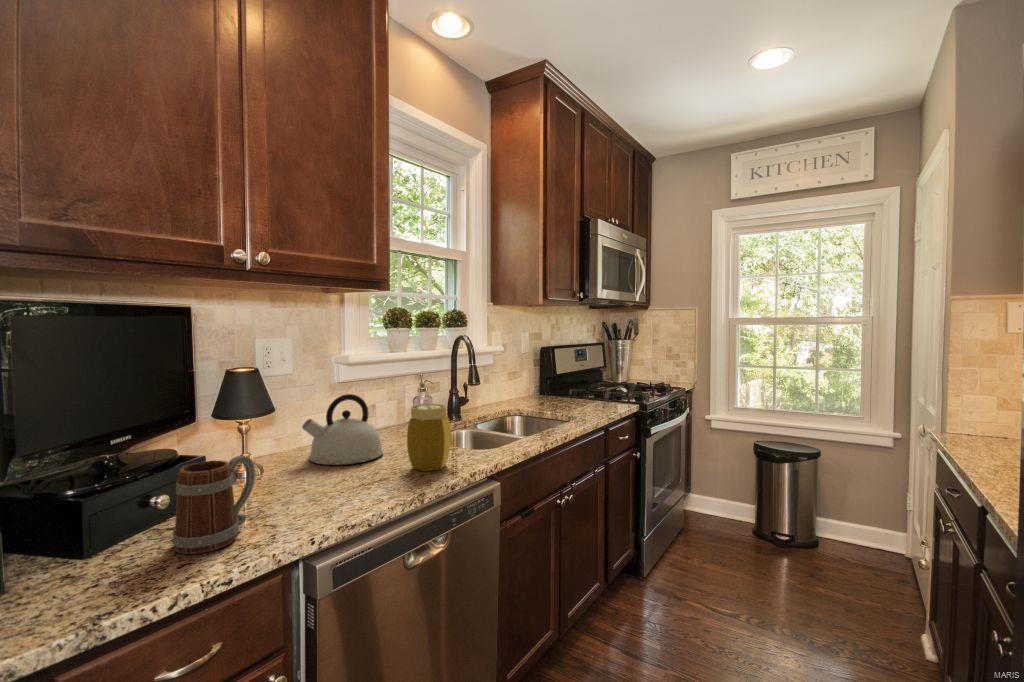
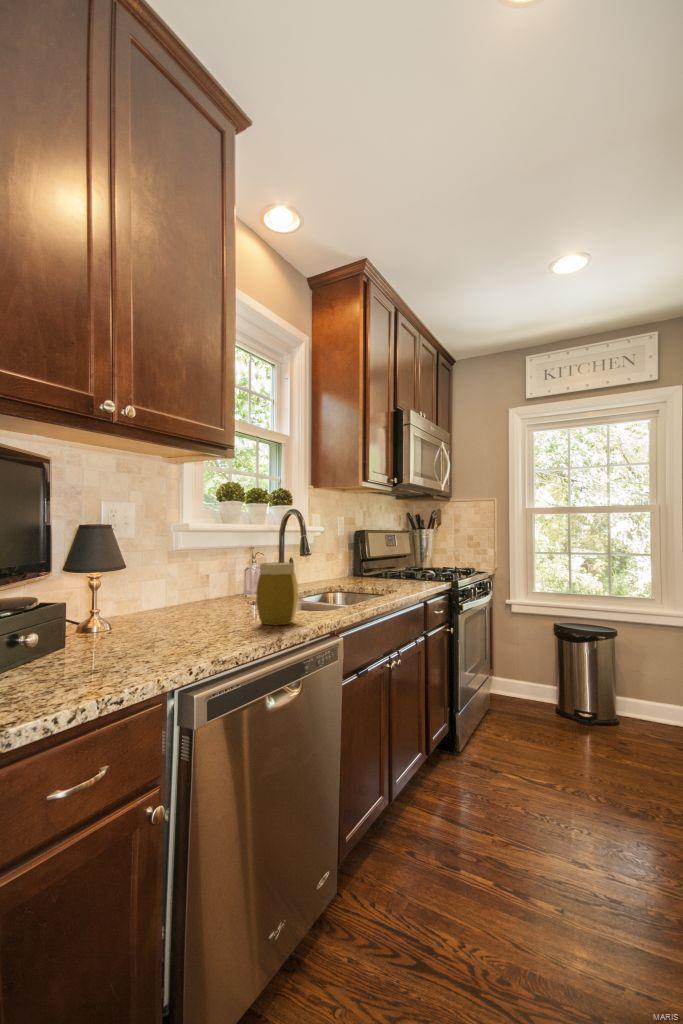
kettle: present [302,394,383,465] -> none [148,555,226,622]
mug: present [172,456,255,554] -> none [51,590,128,681]

